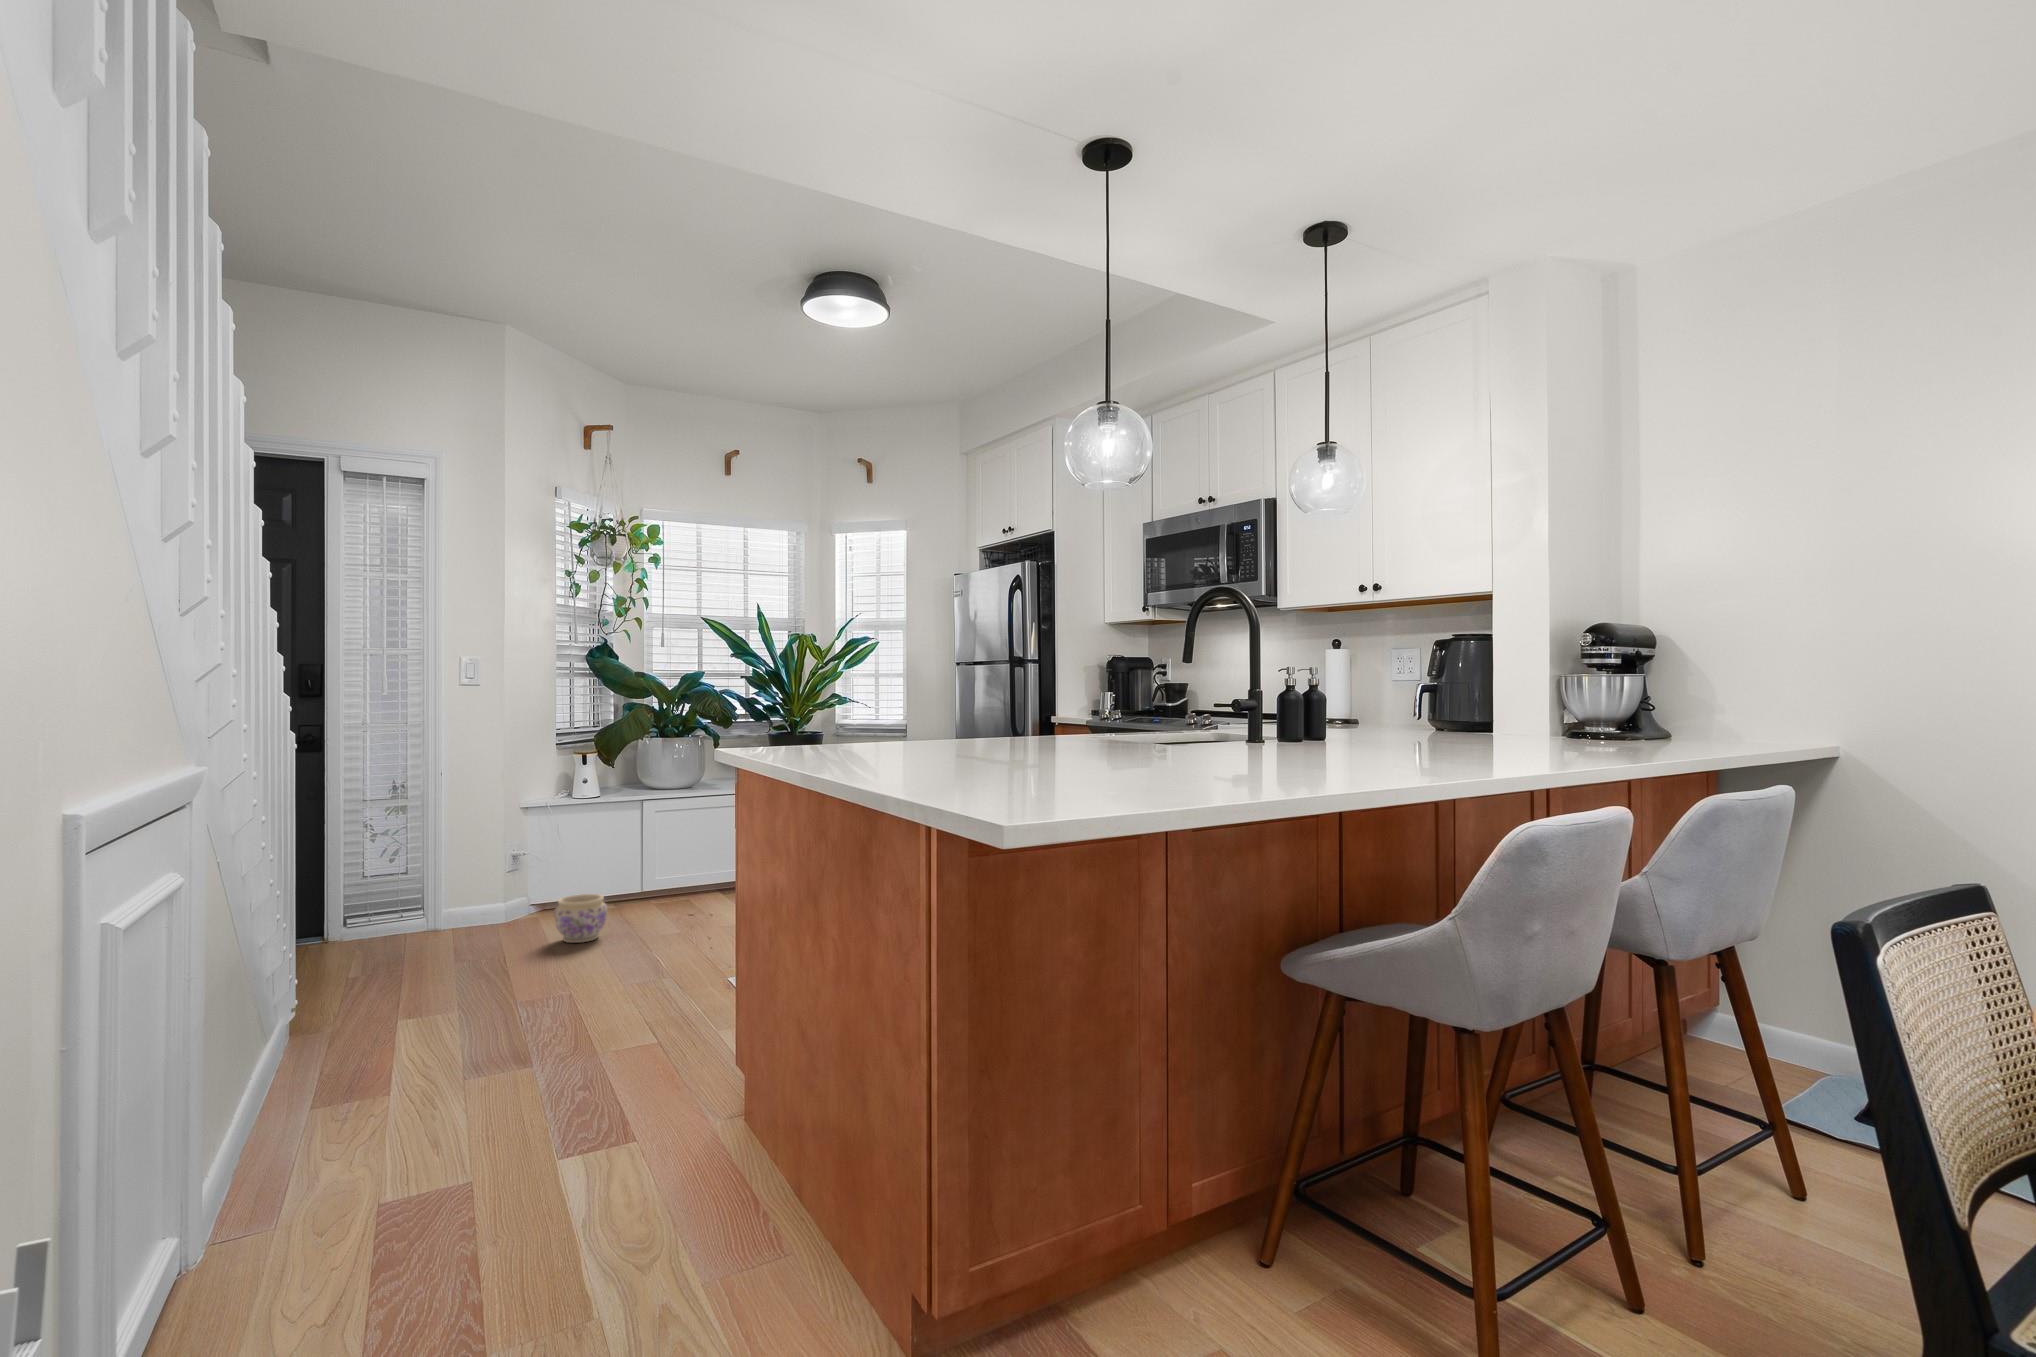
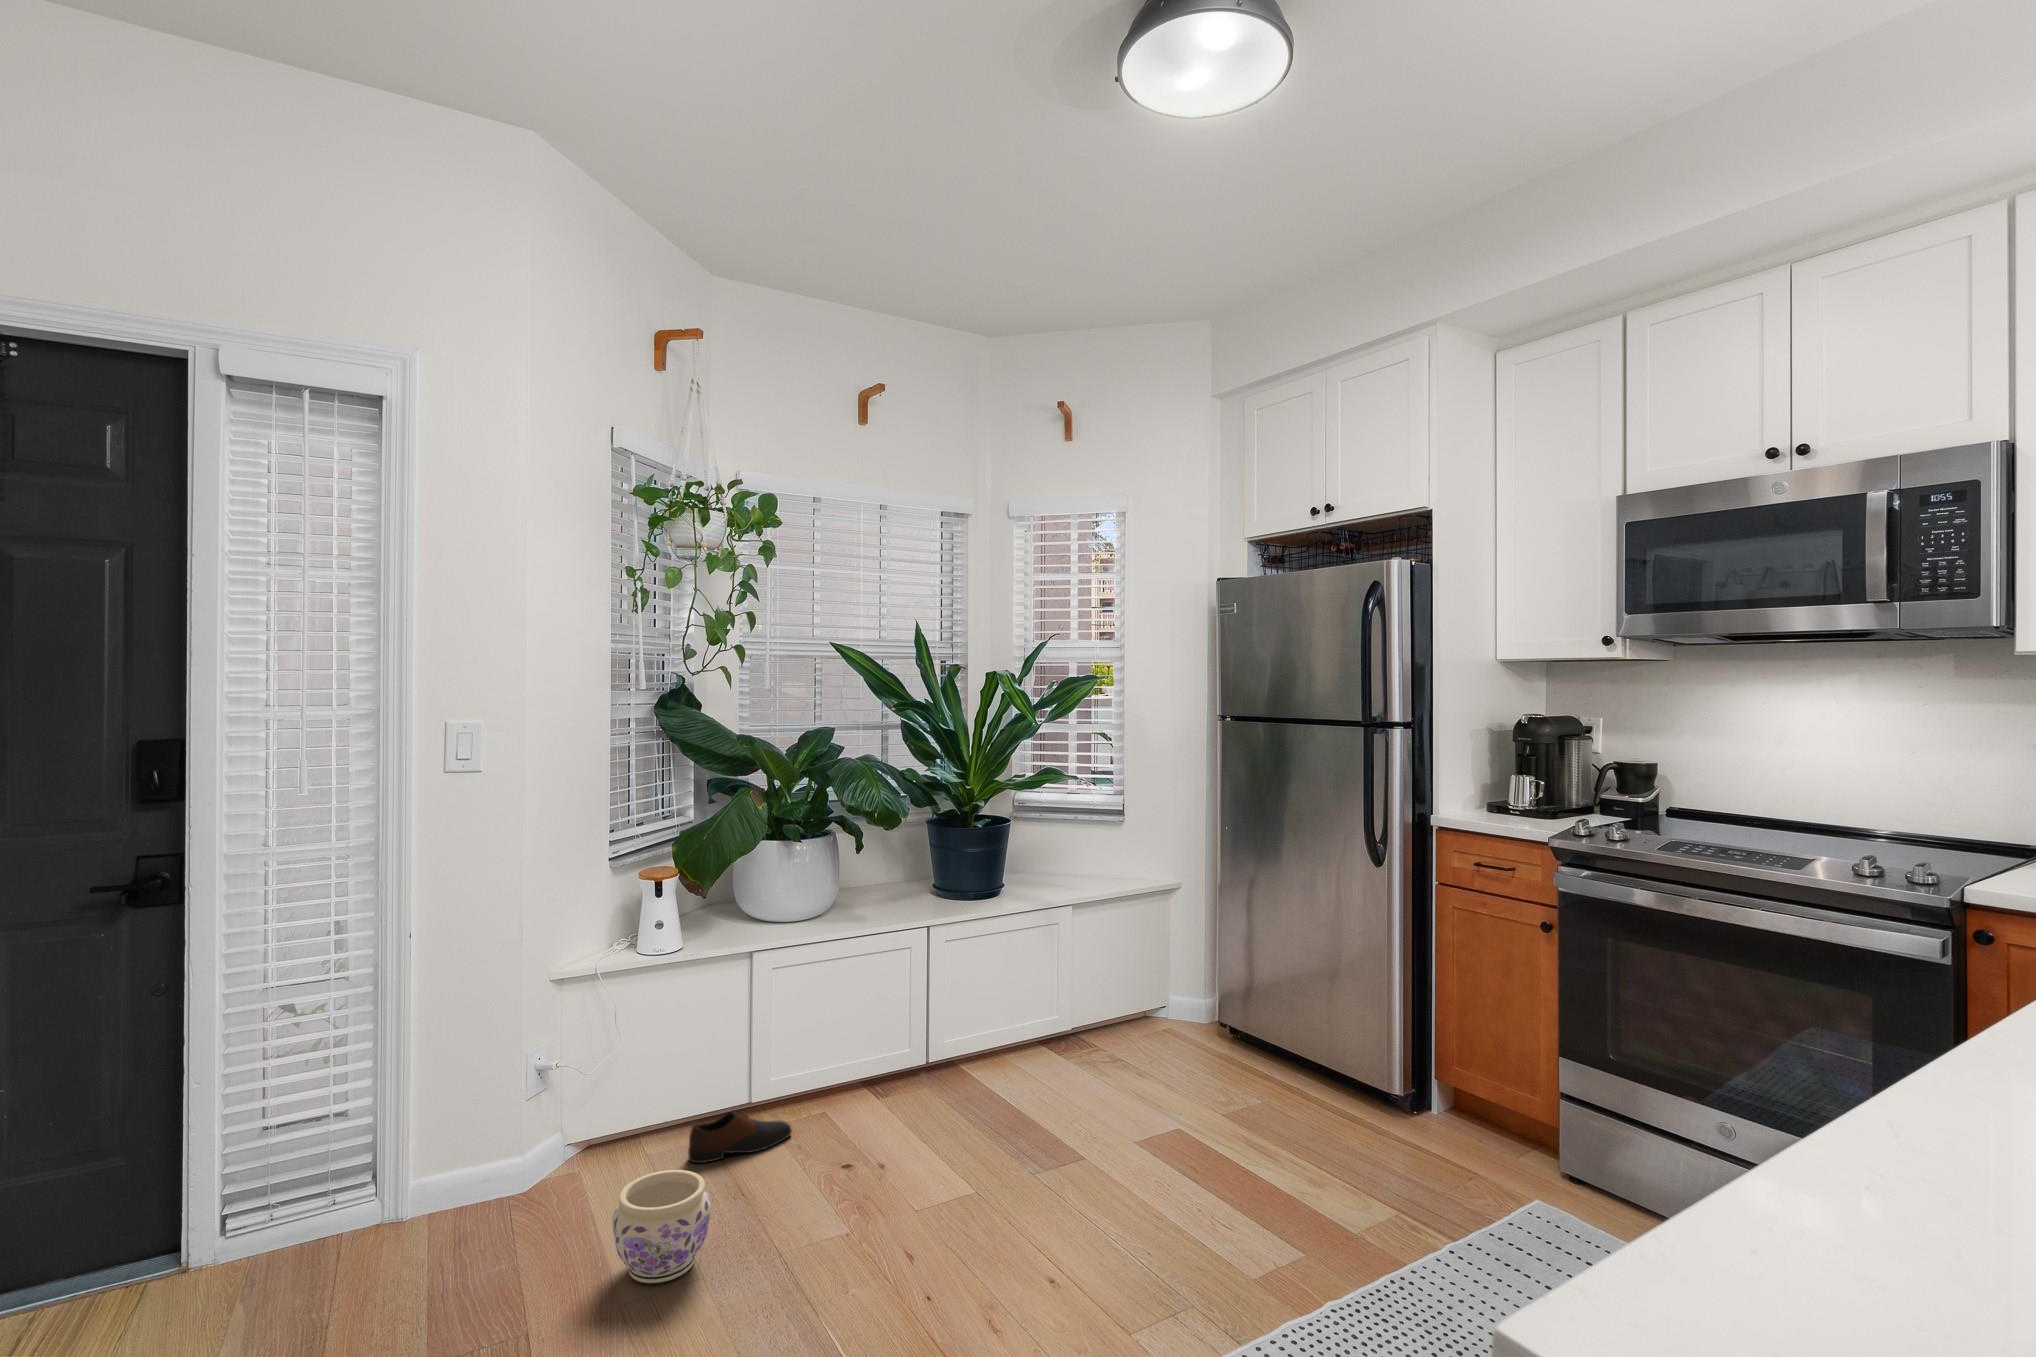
shoe: none [601,886,664,912] -> present [688,1110,792,1163]

